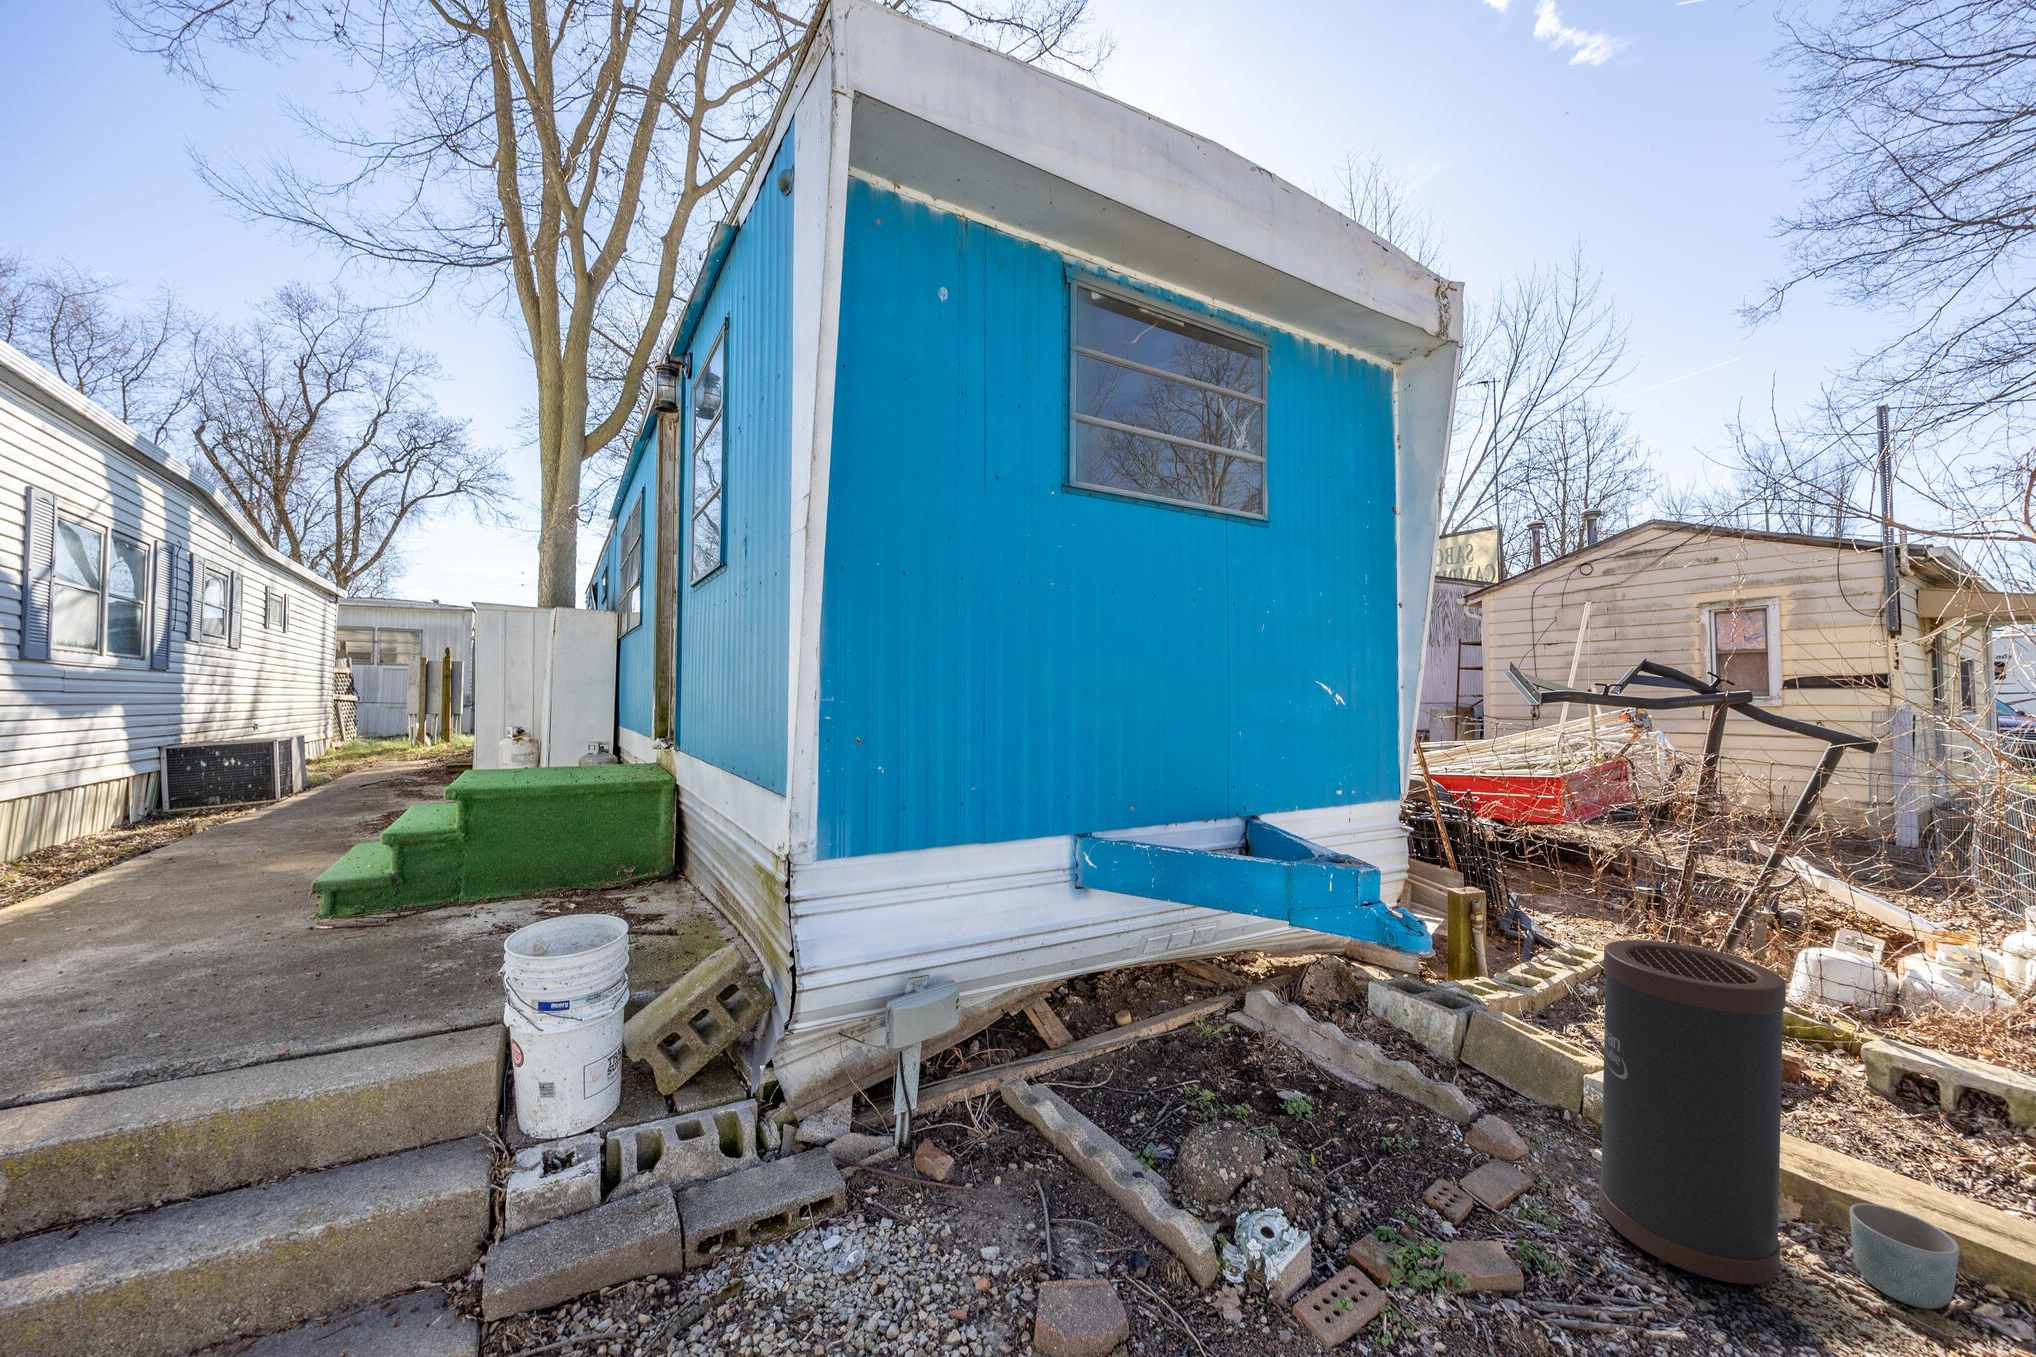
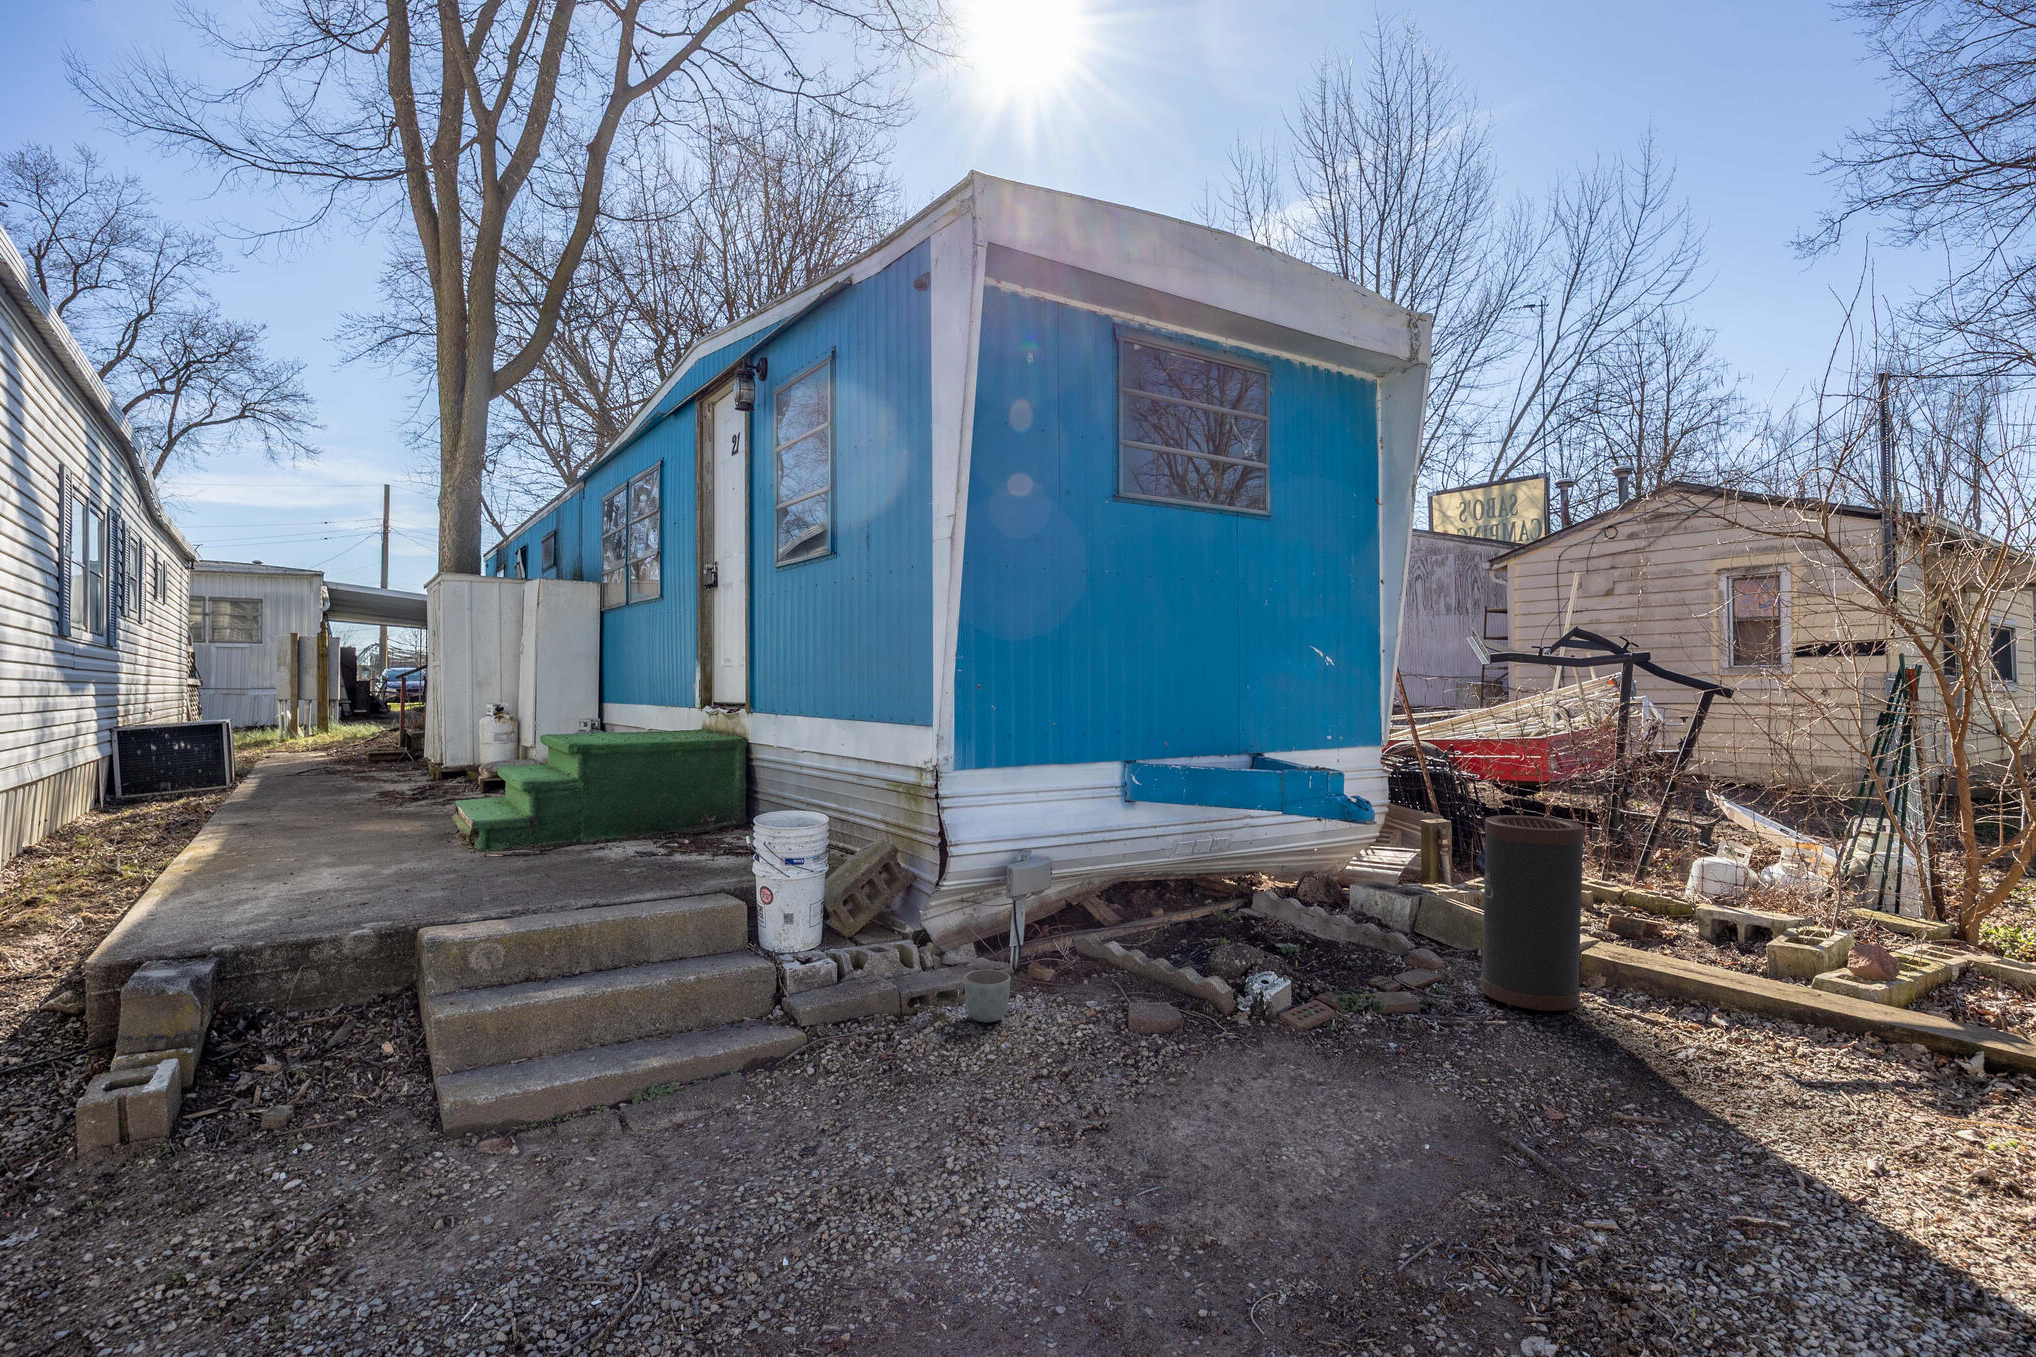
planter: present [1849,1203,1960,1309] -> present [964,970,1011,1022]

